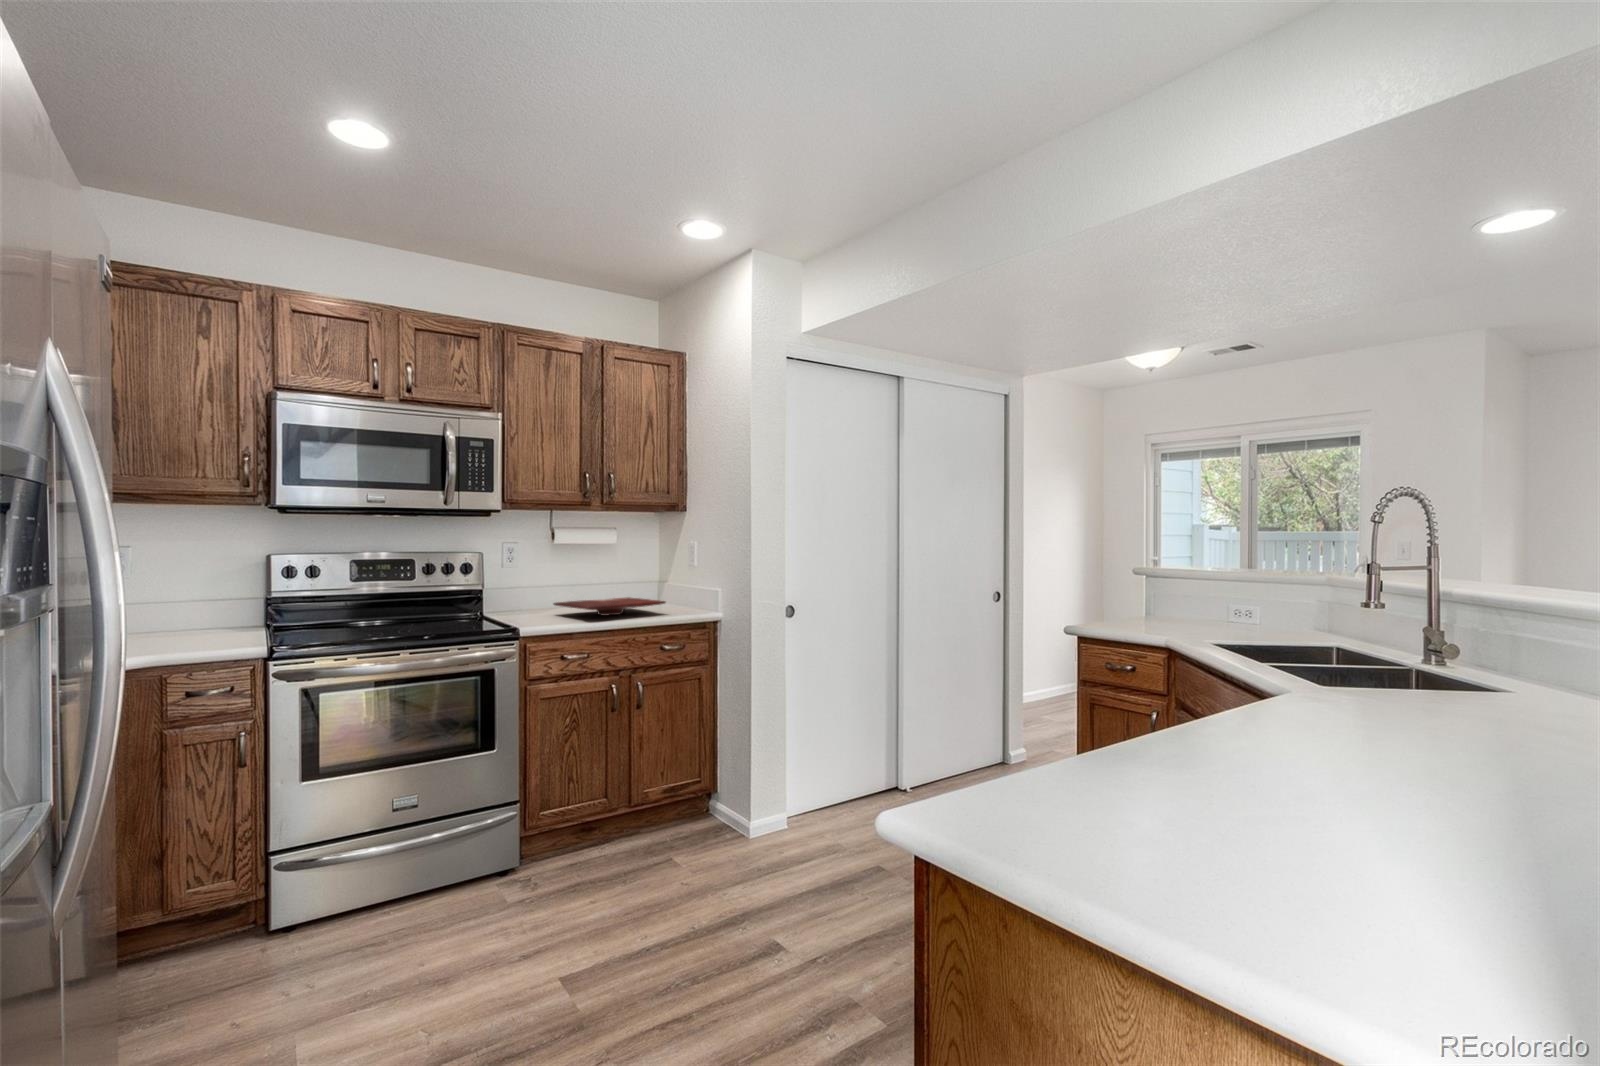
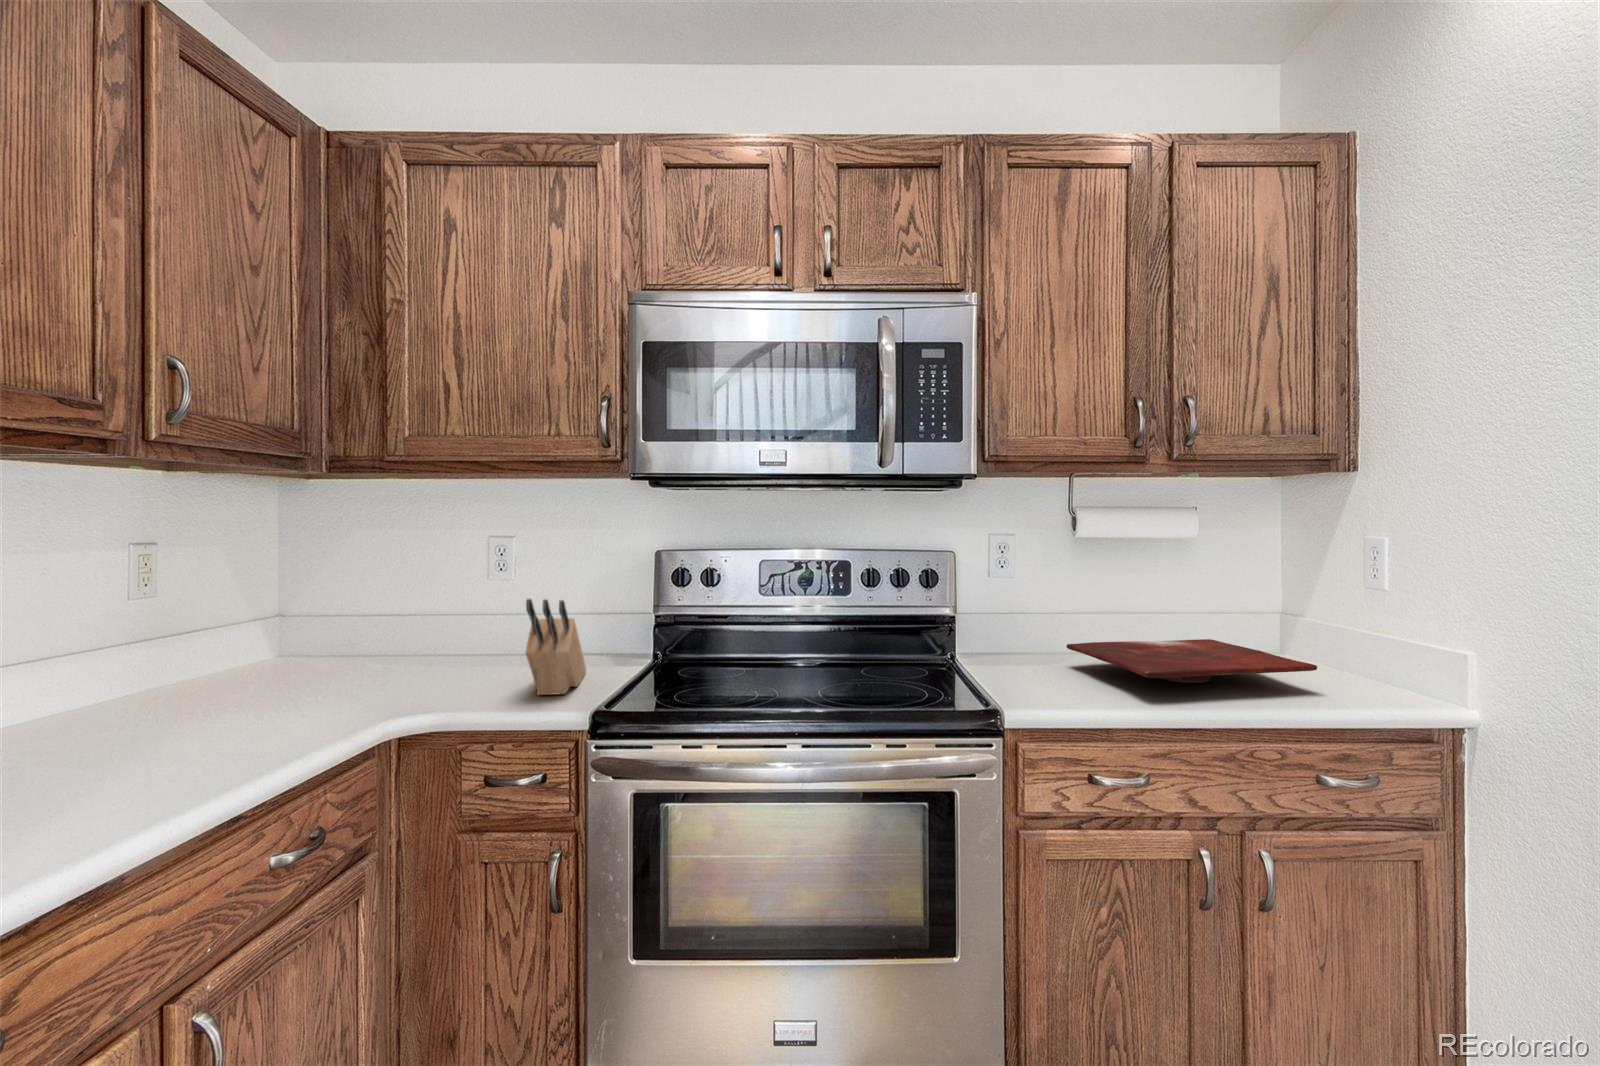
knife block: none [200,584,244,647] -> present [526,599,586,695]

